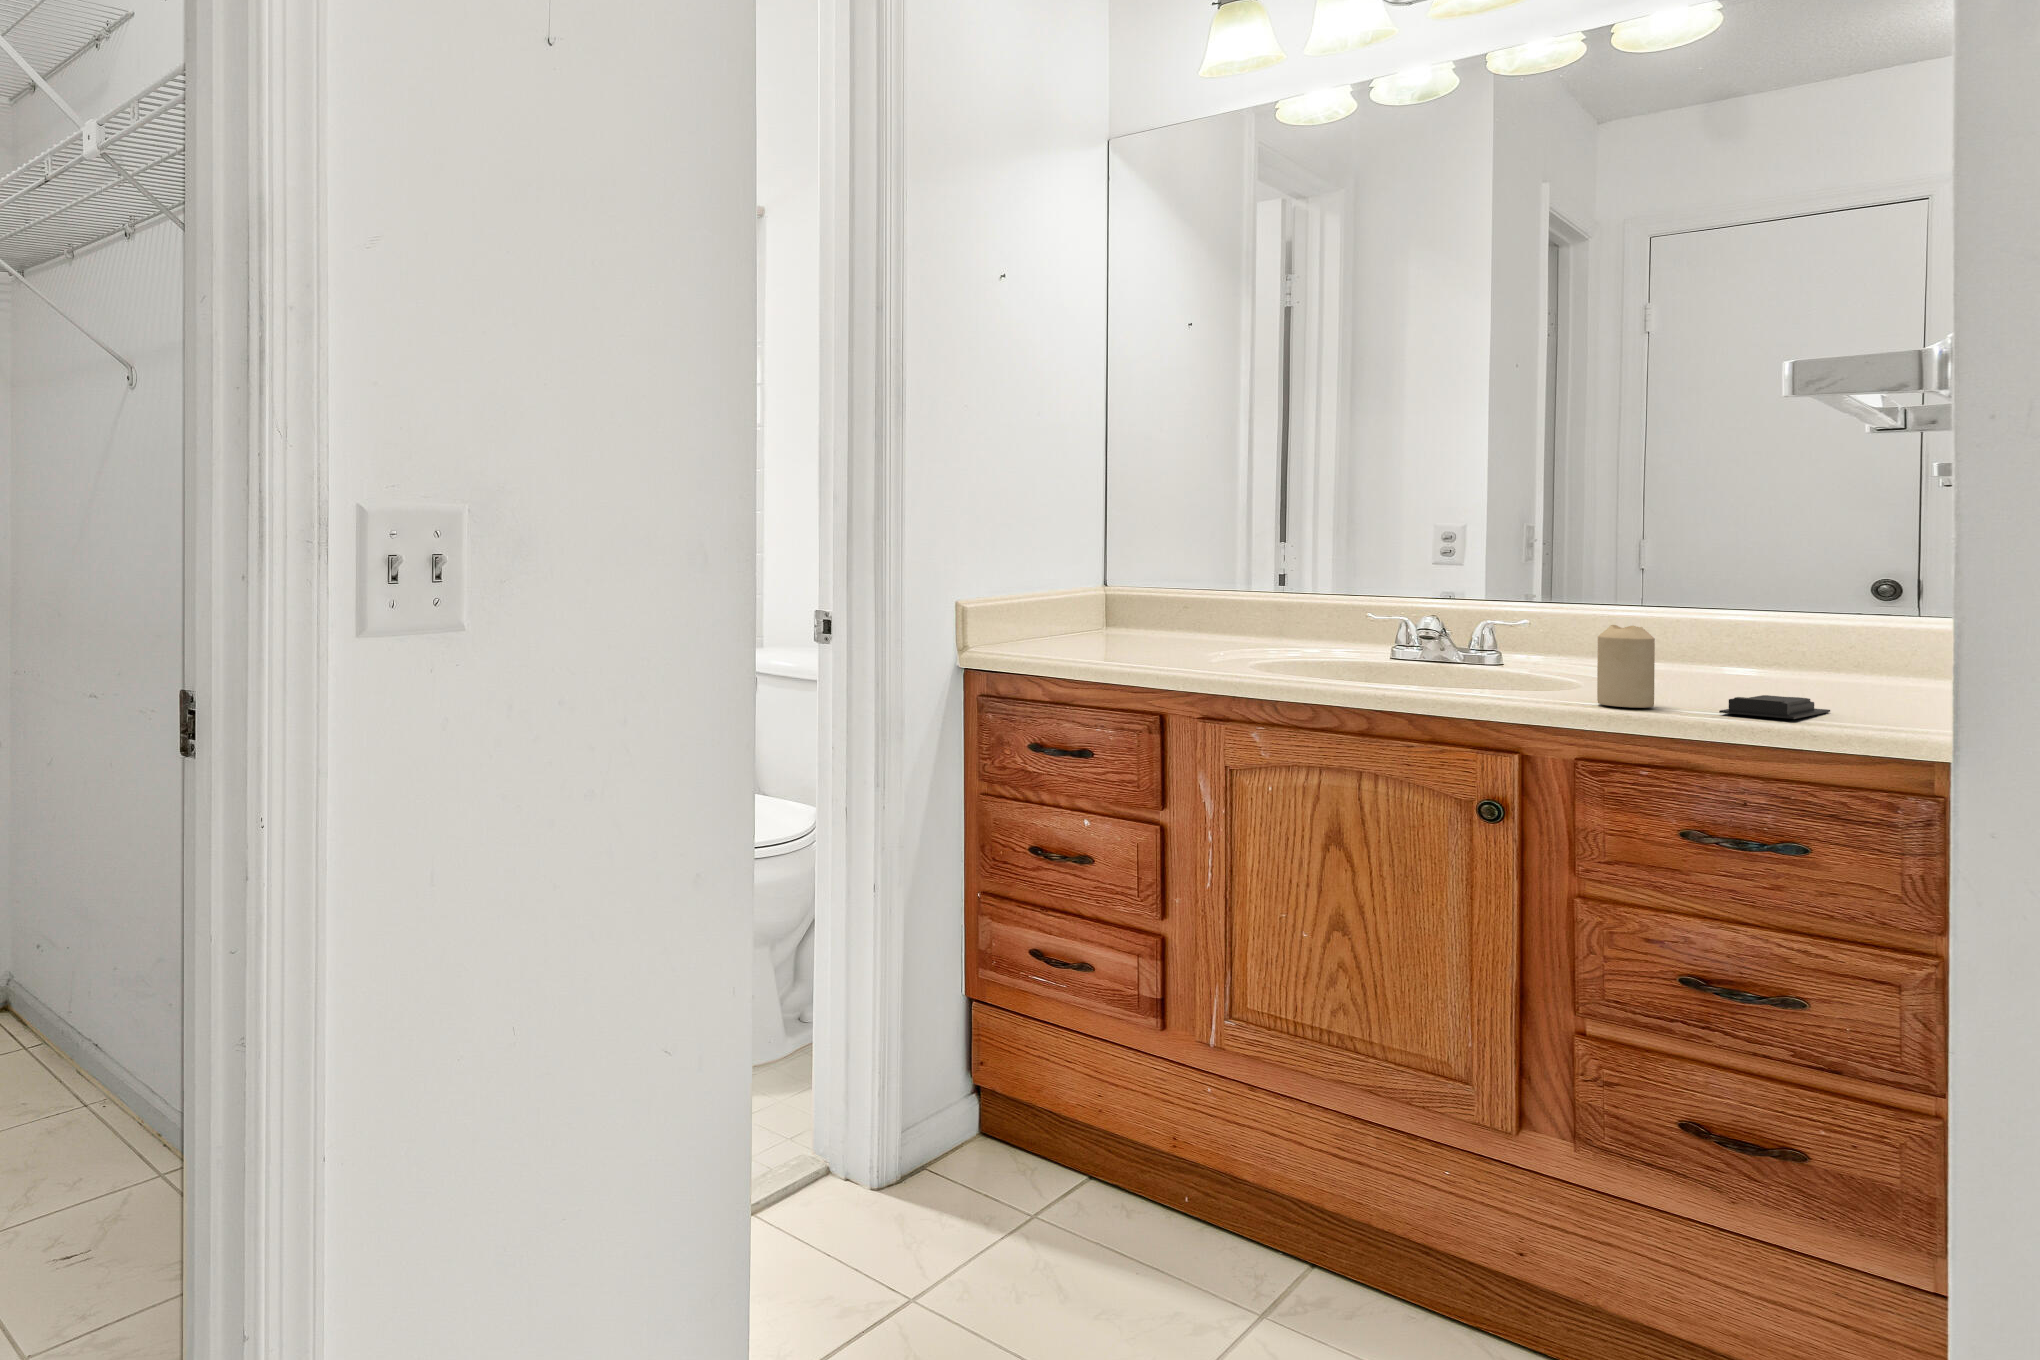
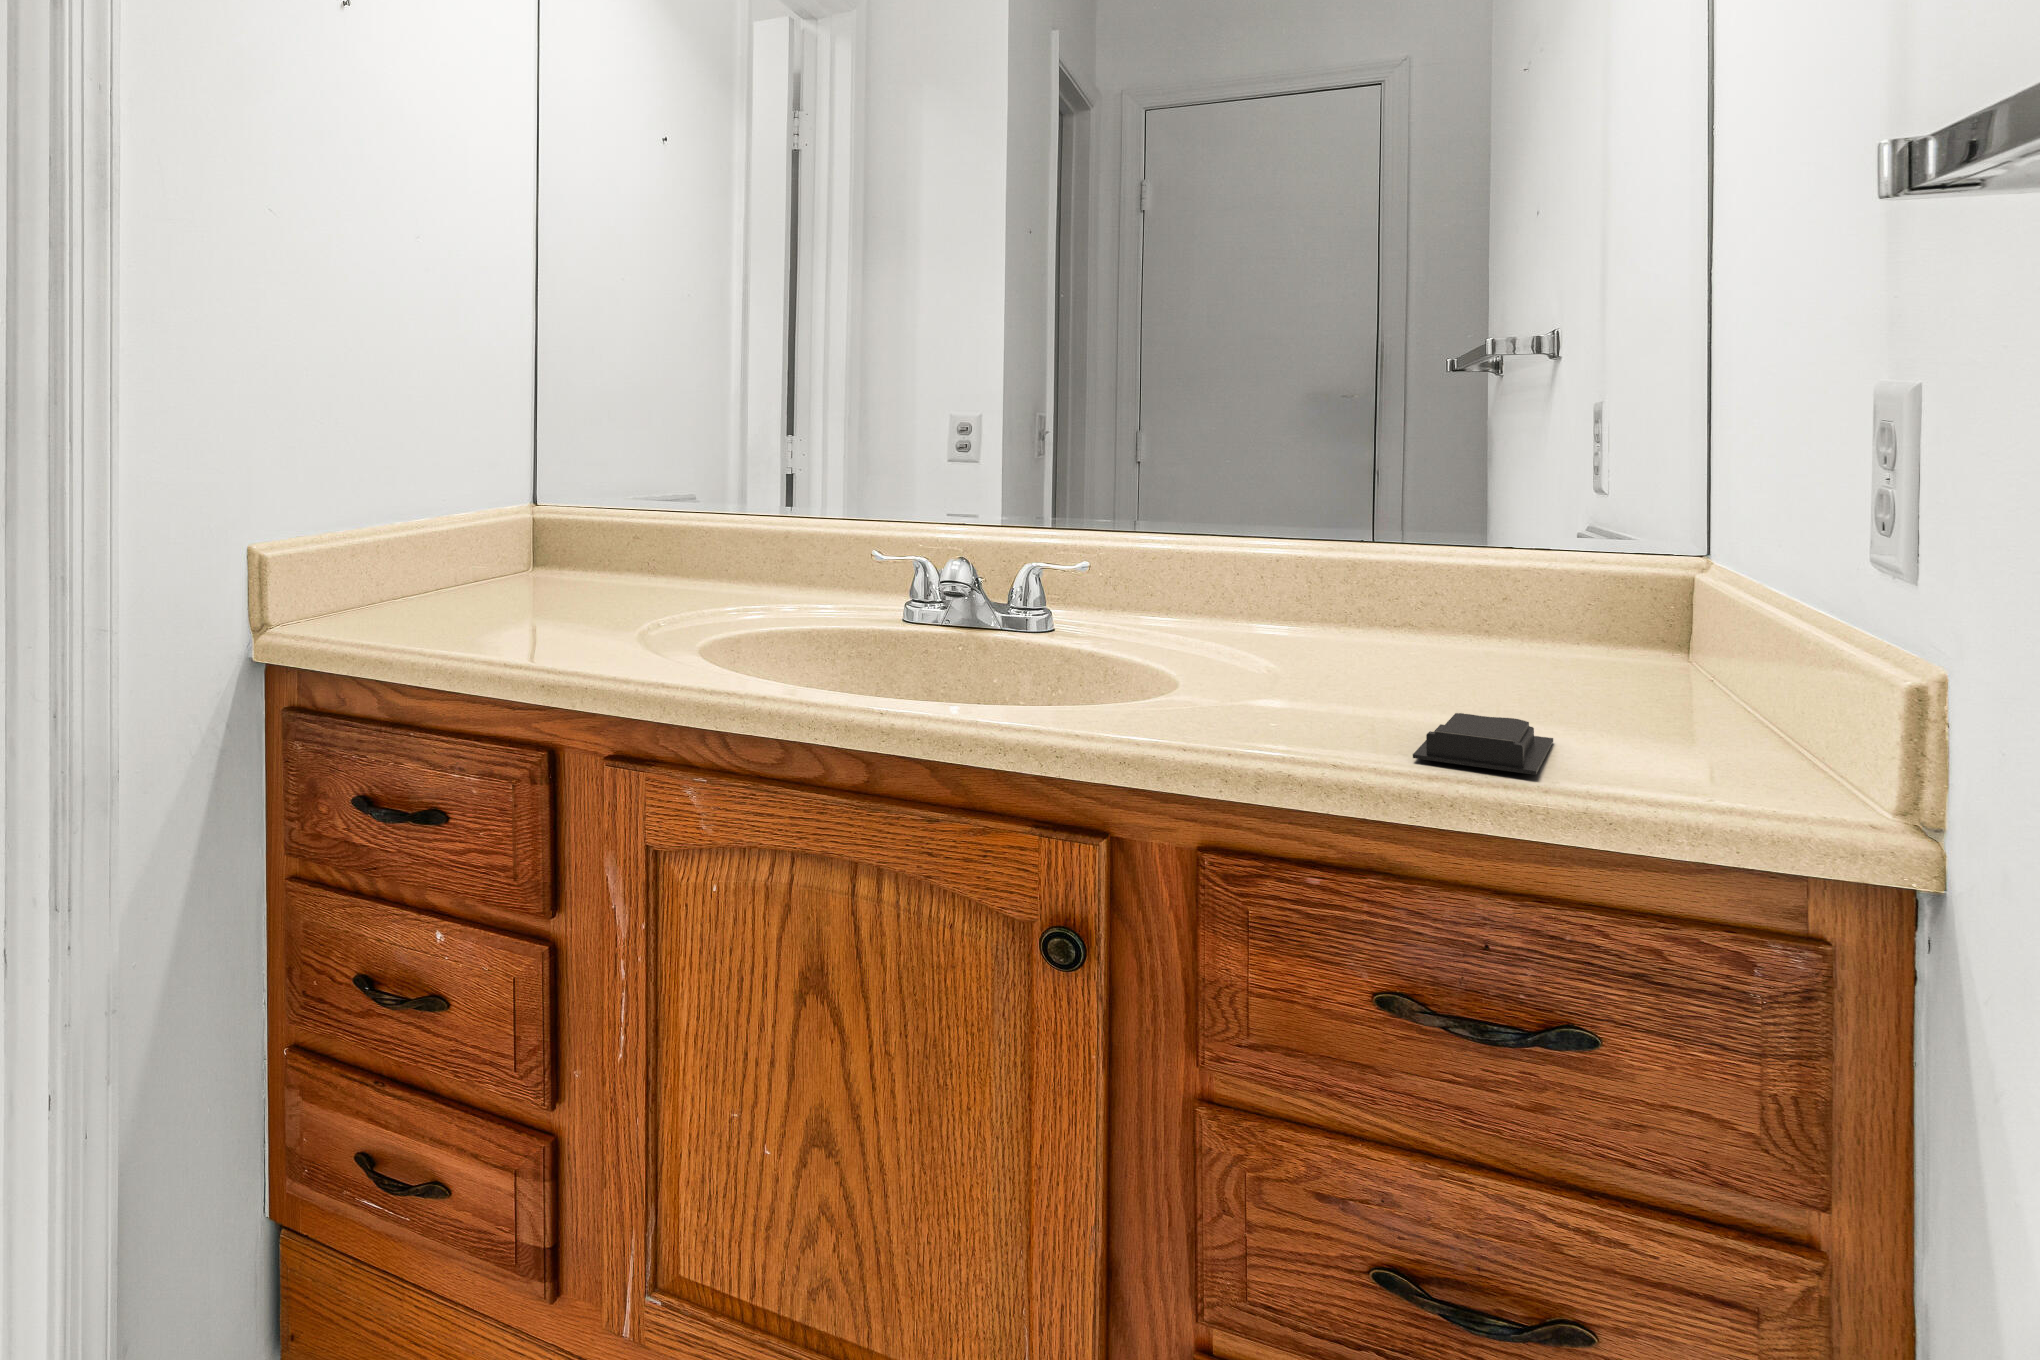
candle: present [1597,625,1655,708] -> none [1219,596,1308,748]

